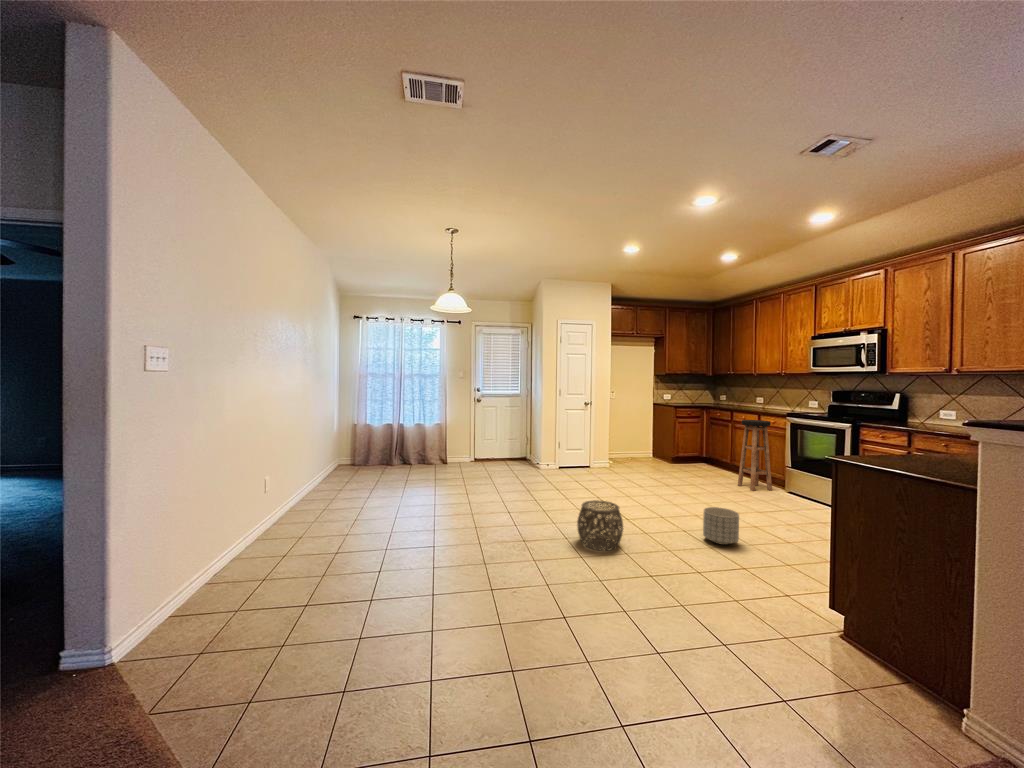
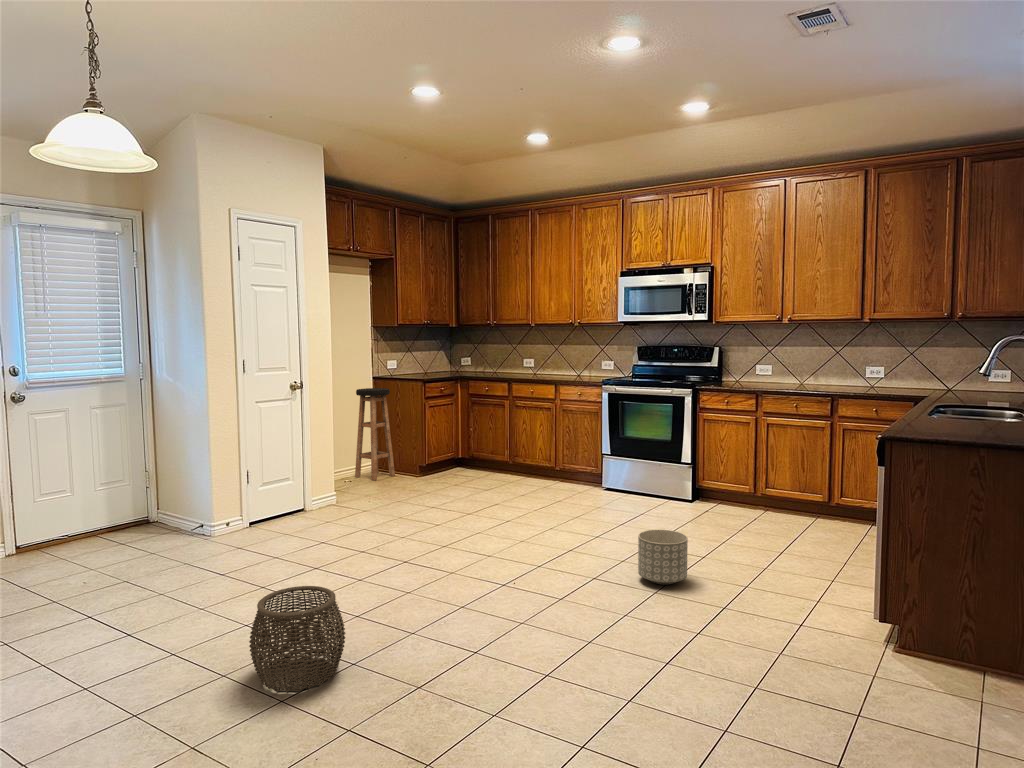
bar stool: present [738,420,772,491] -> present [355,388,395,480]
woven basket: present [577,500,623,551] -> present [249,586,346,692]

